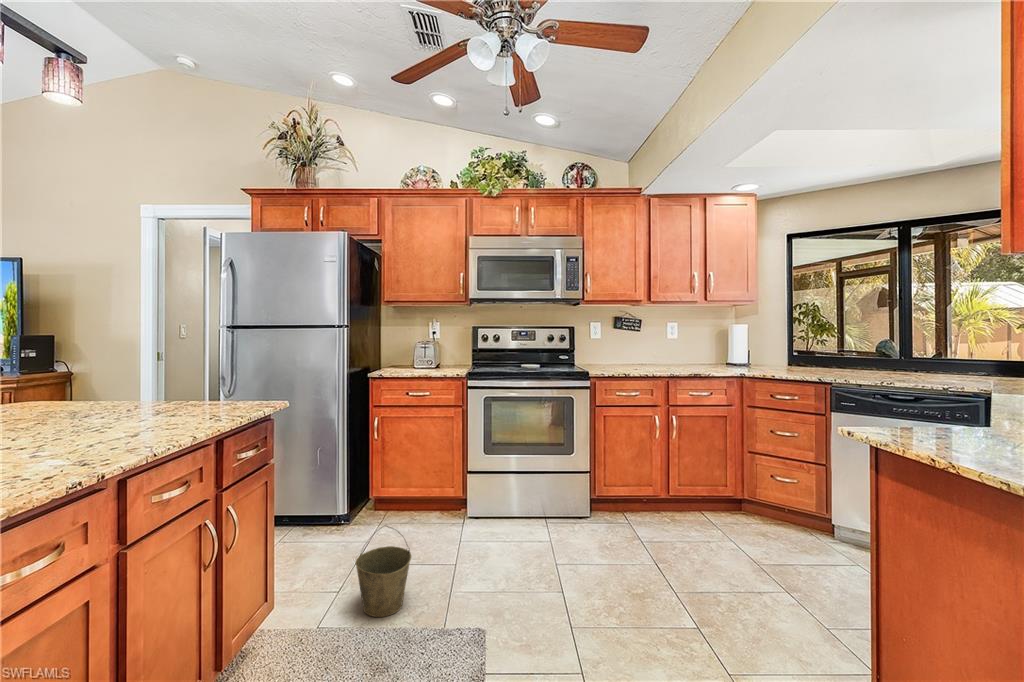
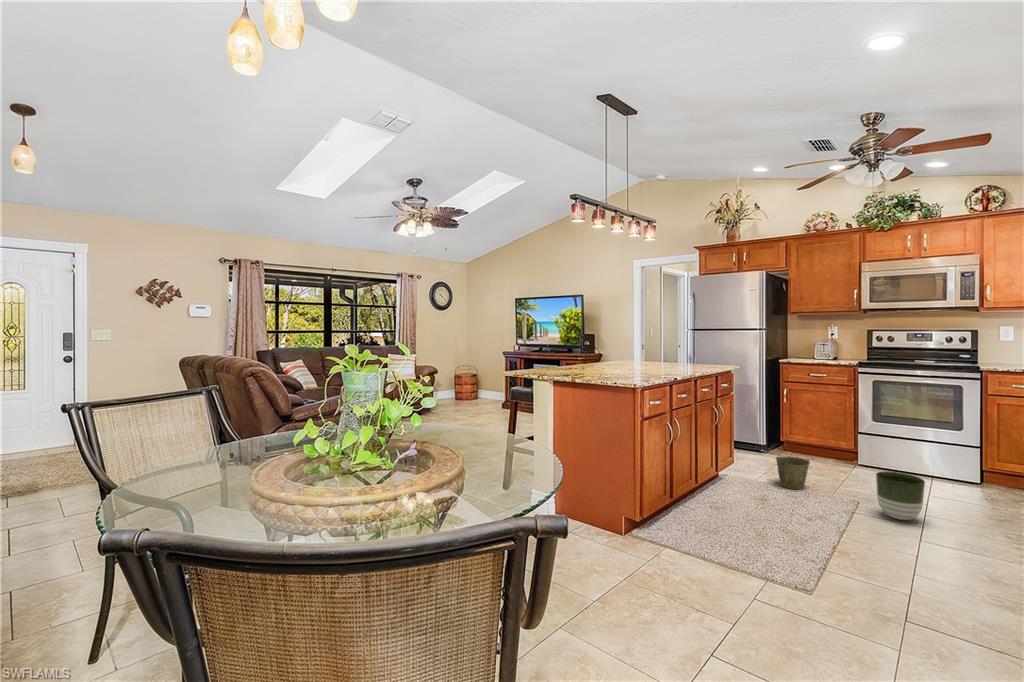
planter: none [512,555,576,647] -> present [876,472,925,520]

